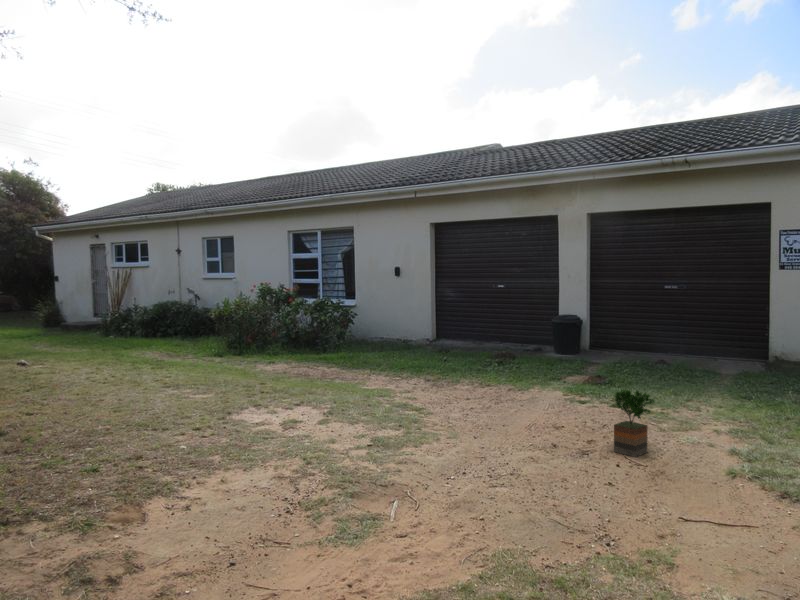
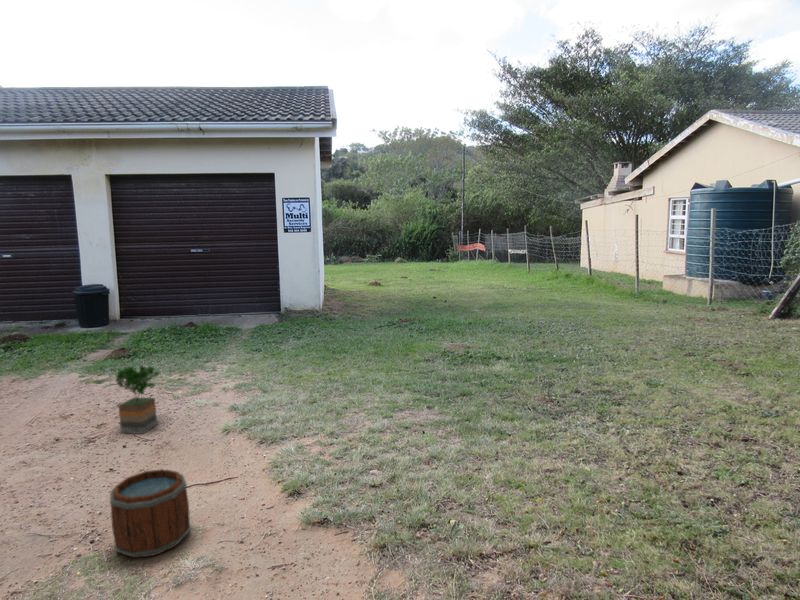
bucket: none [635,488,713,573] -> present [110,469,191,558]

